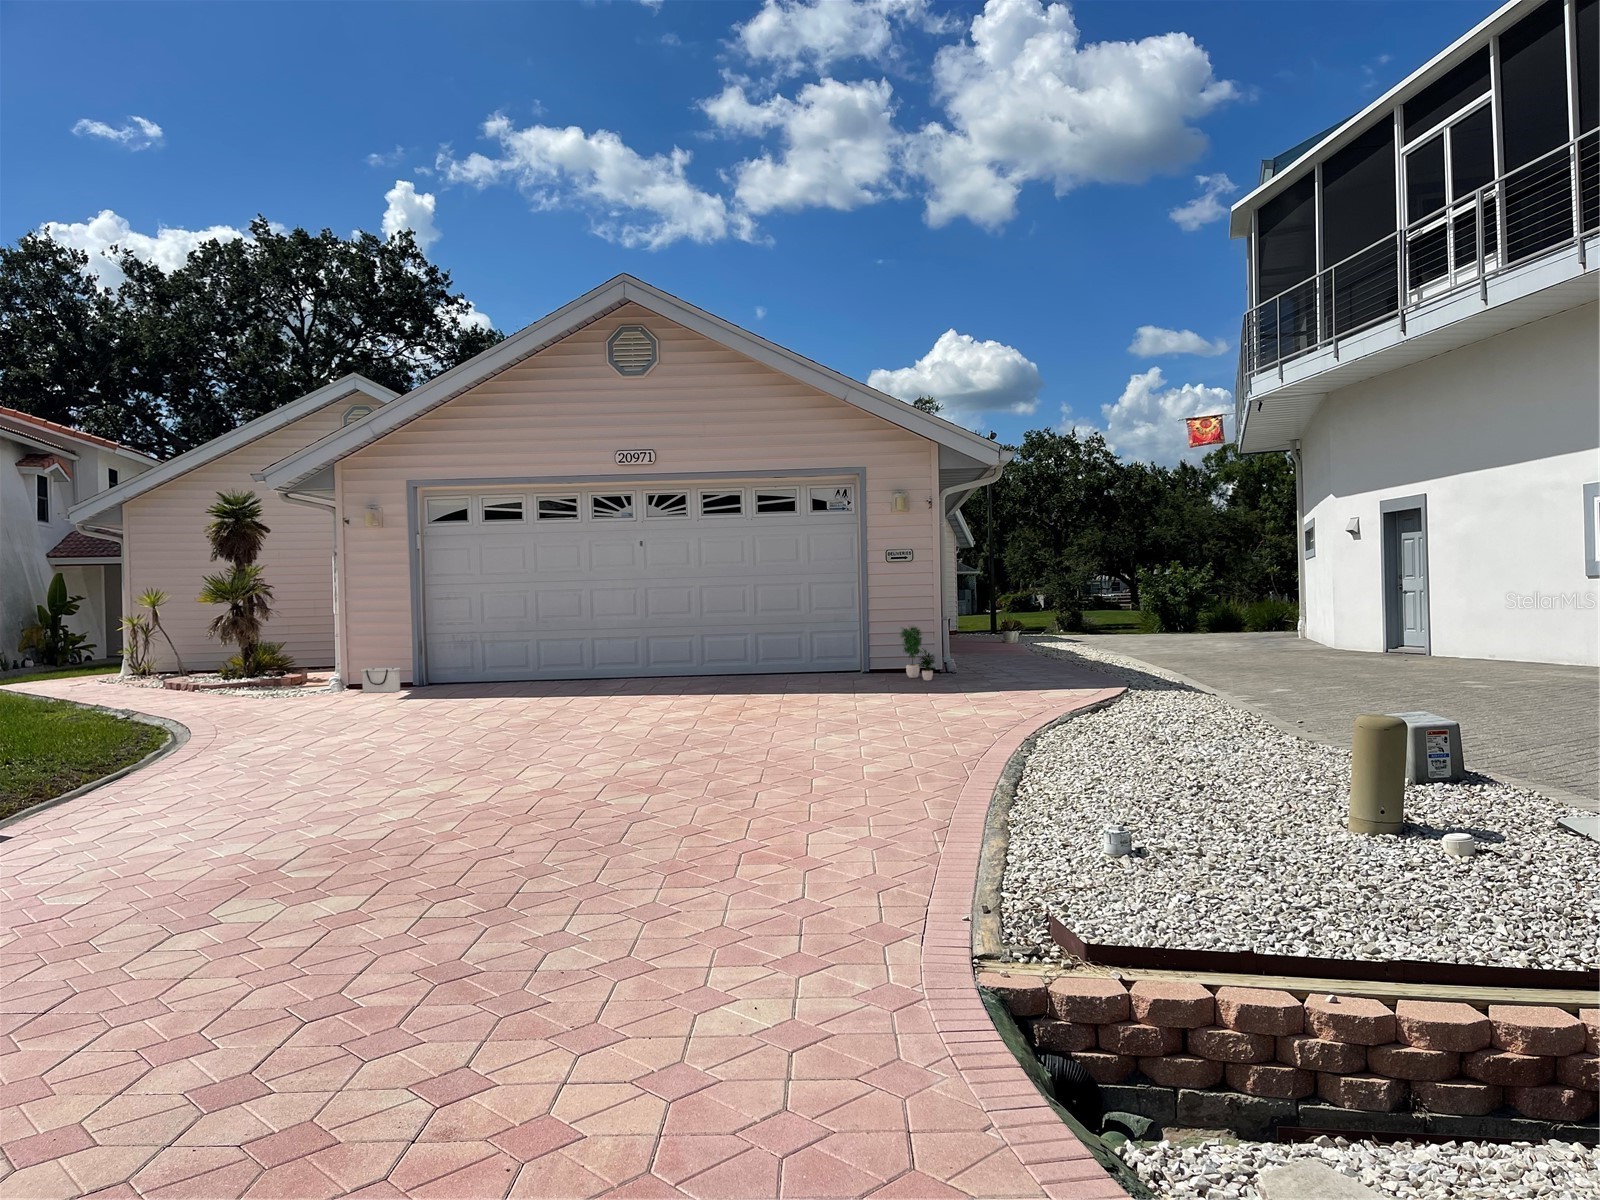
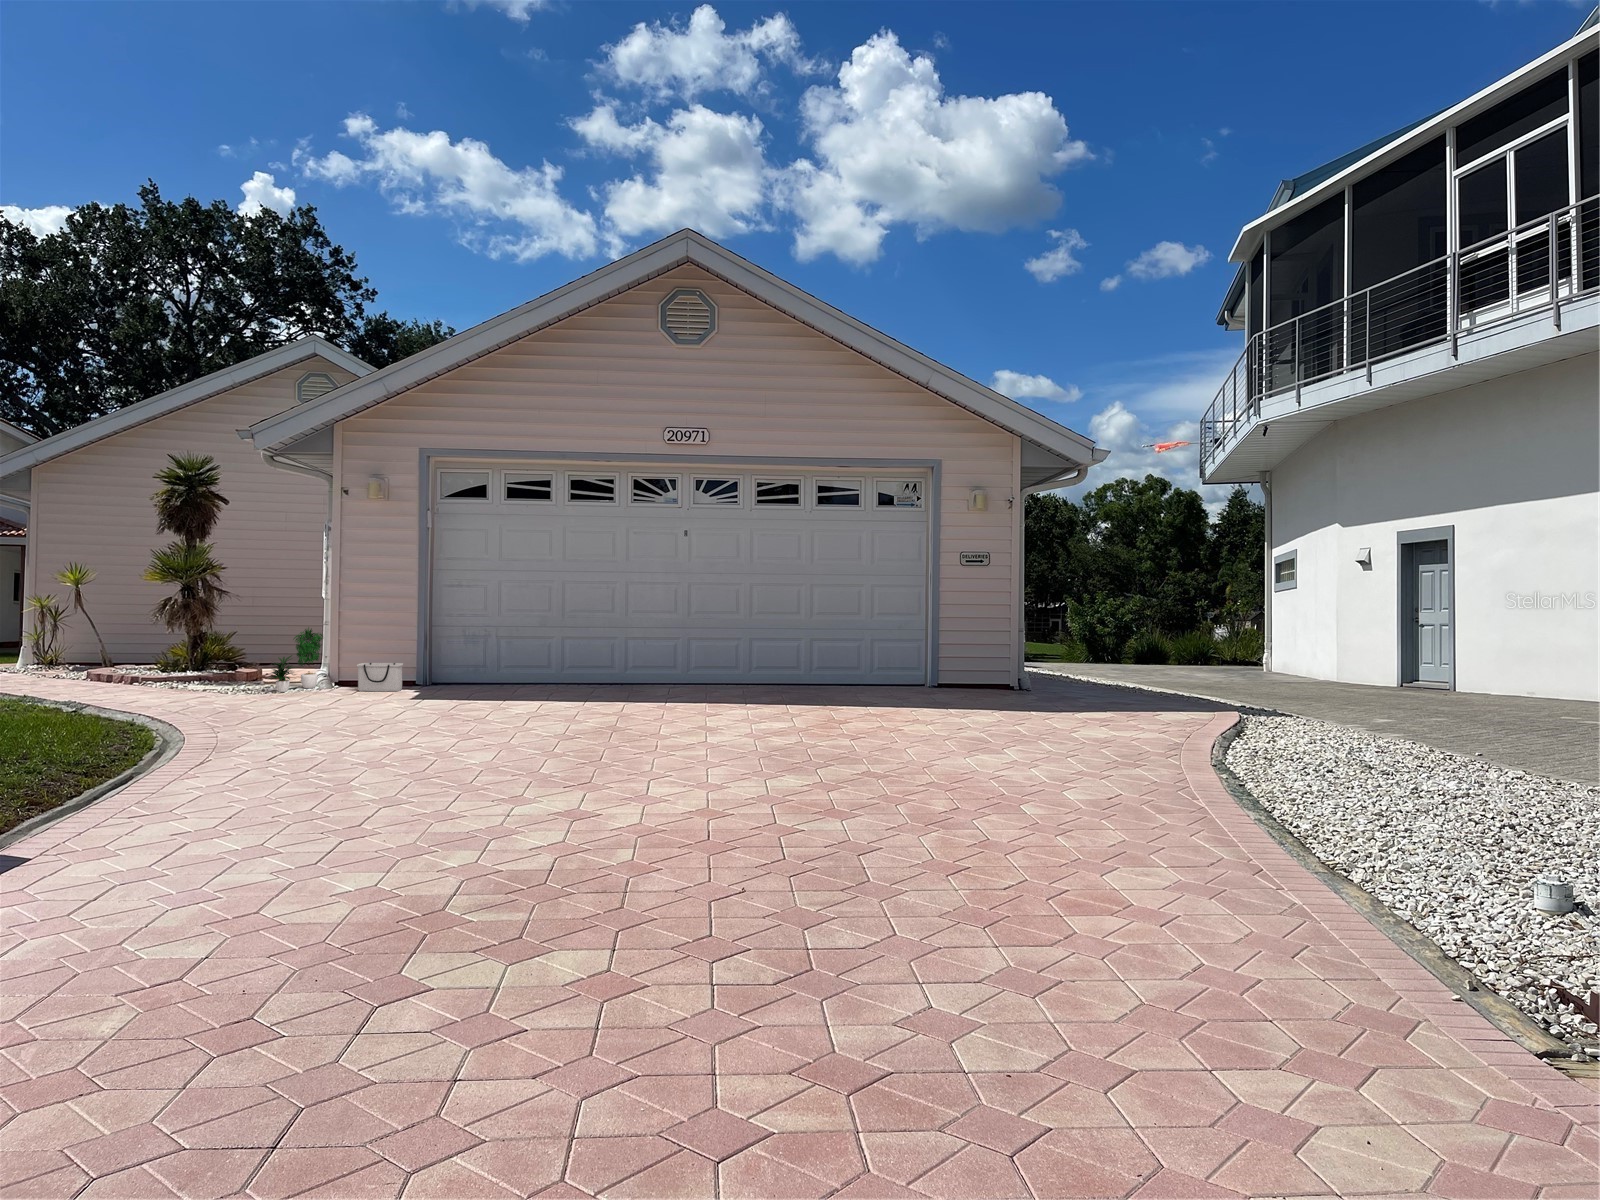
potted plant: present [901,626,936,681] -> present [269,628,323,692]

